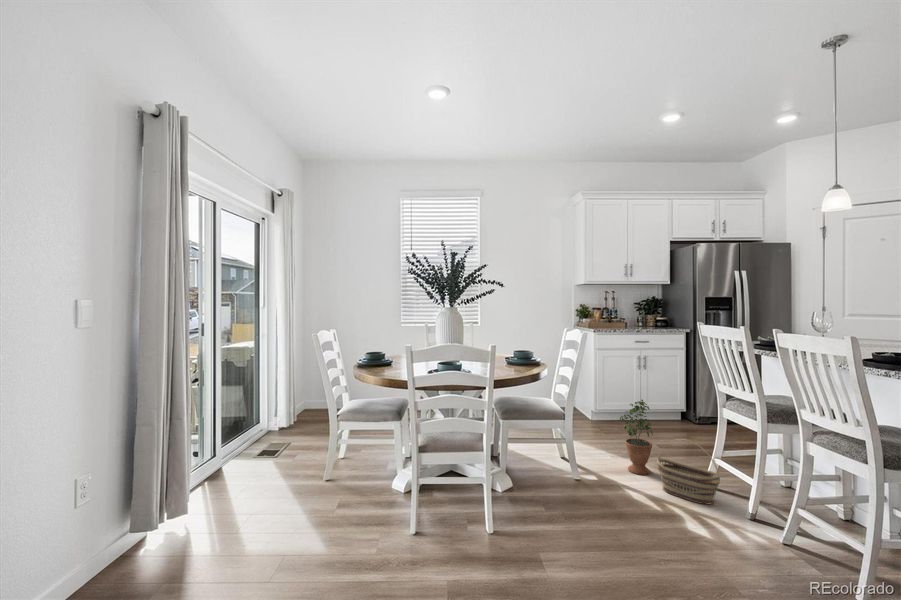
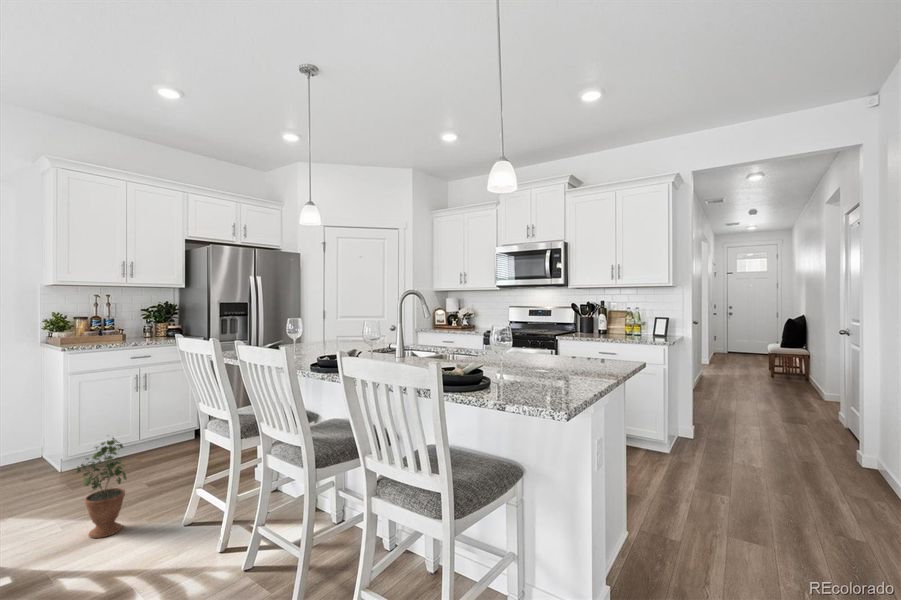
basket: present [657,449,720,504] -> none [122,478,197,552]

